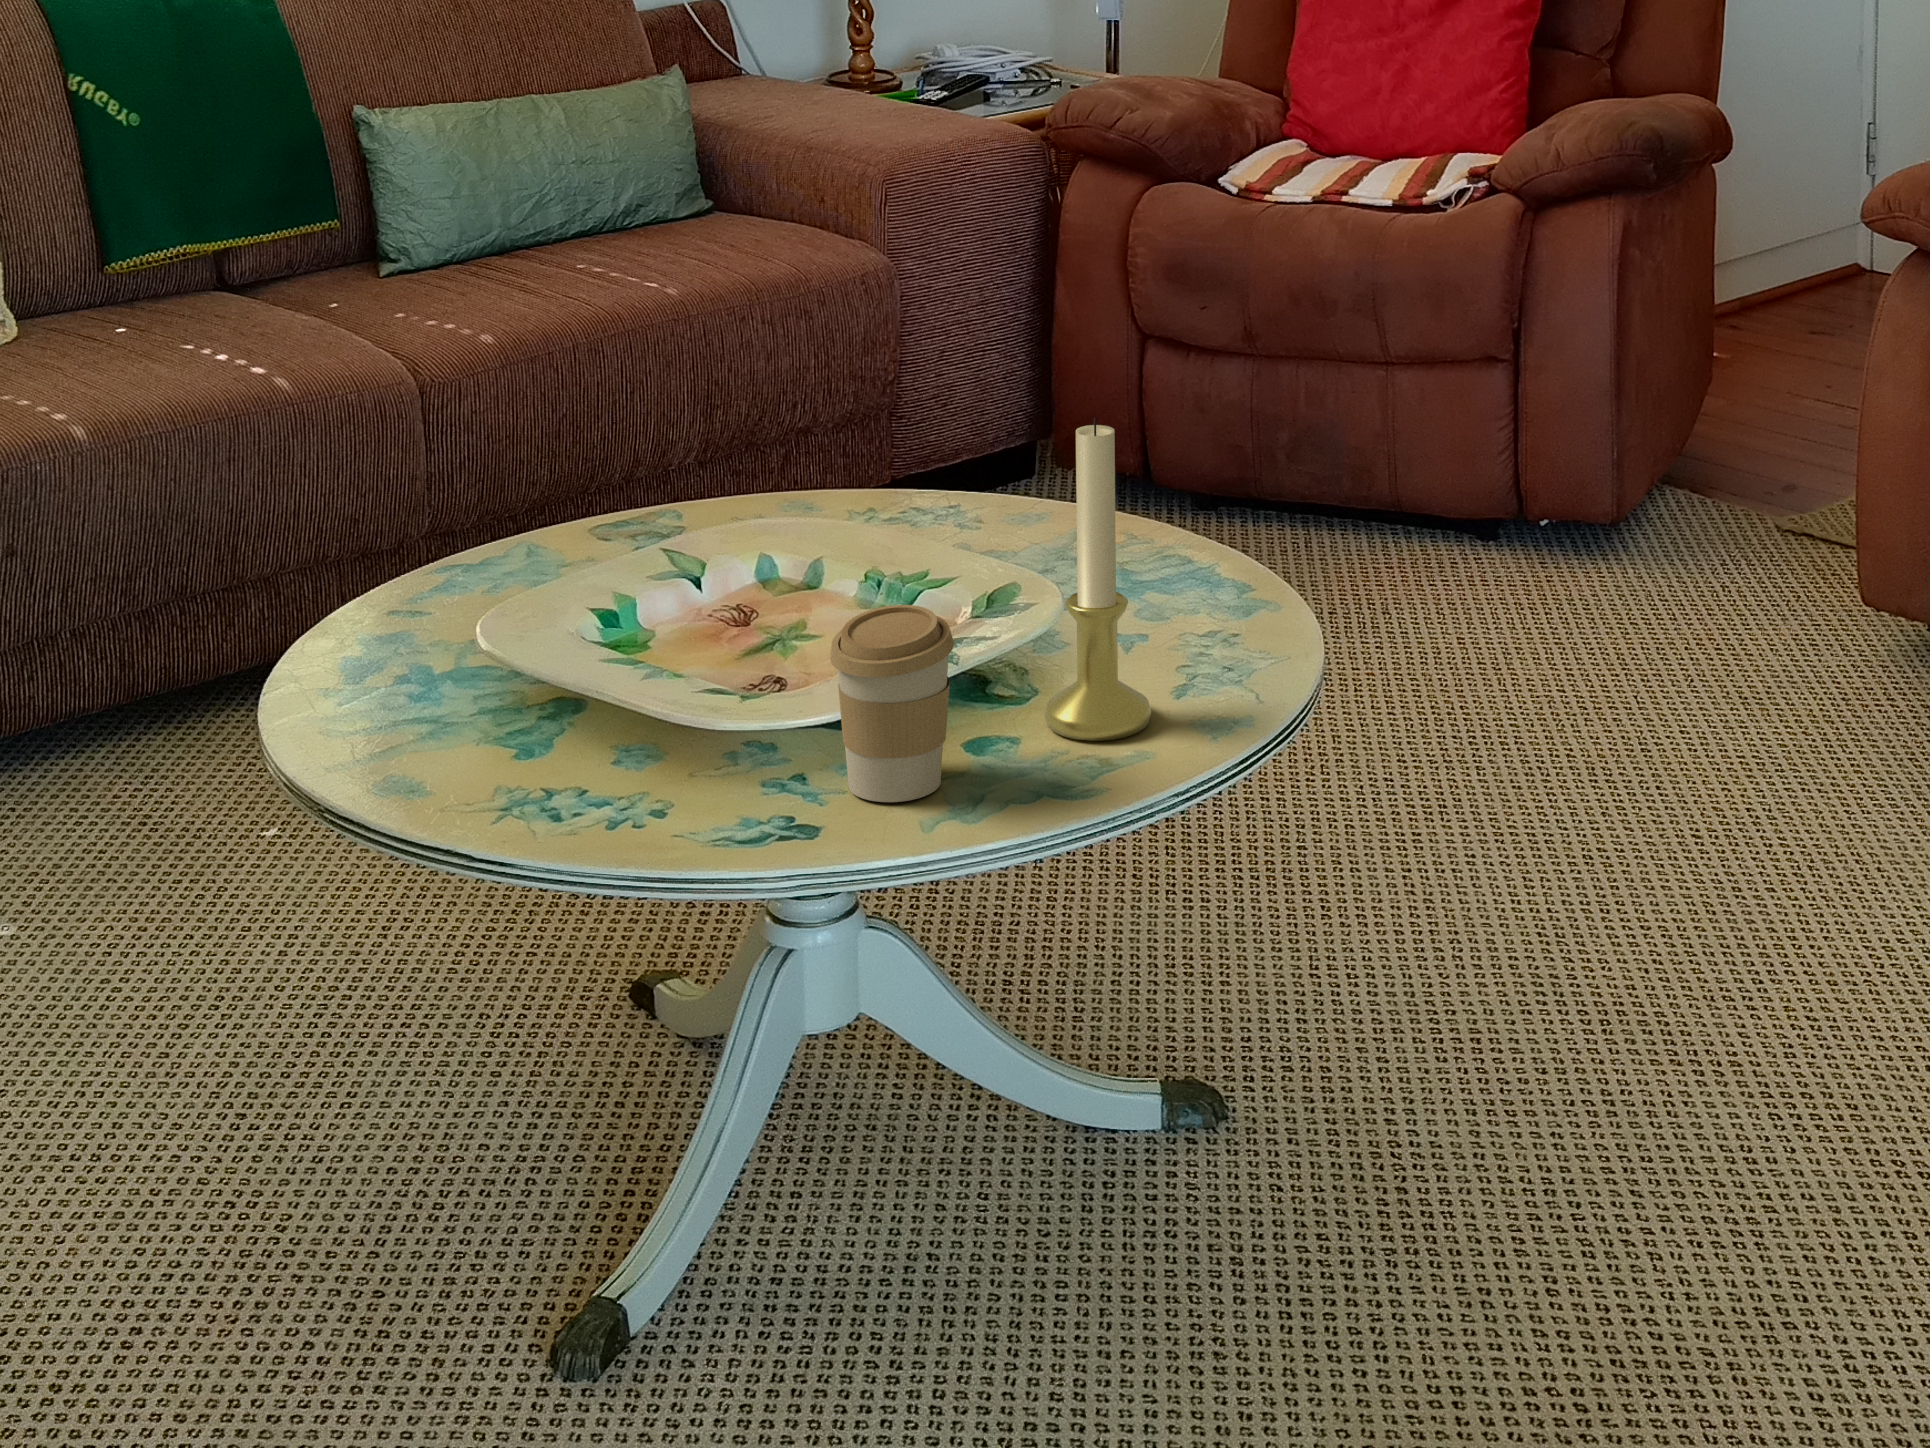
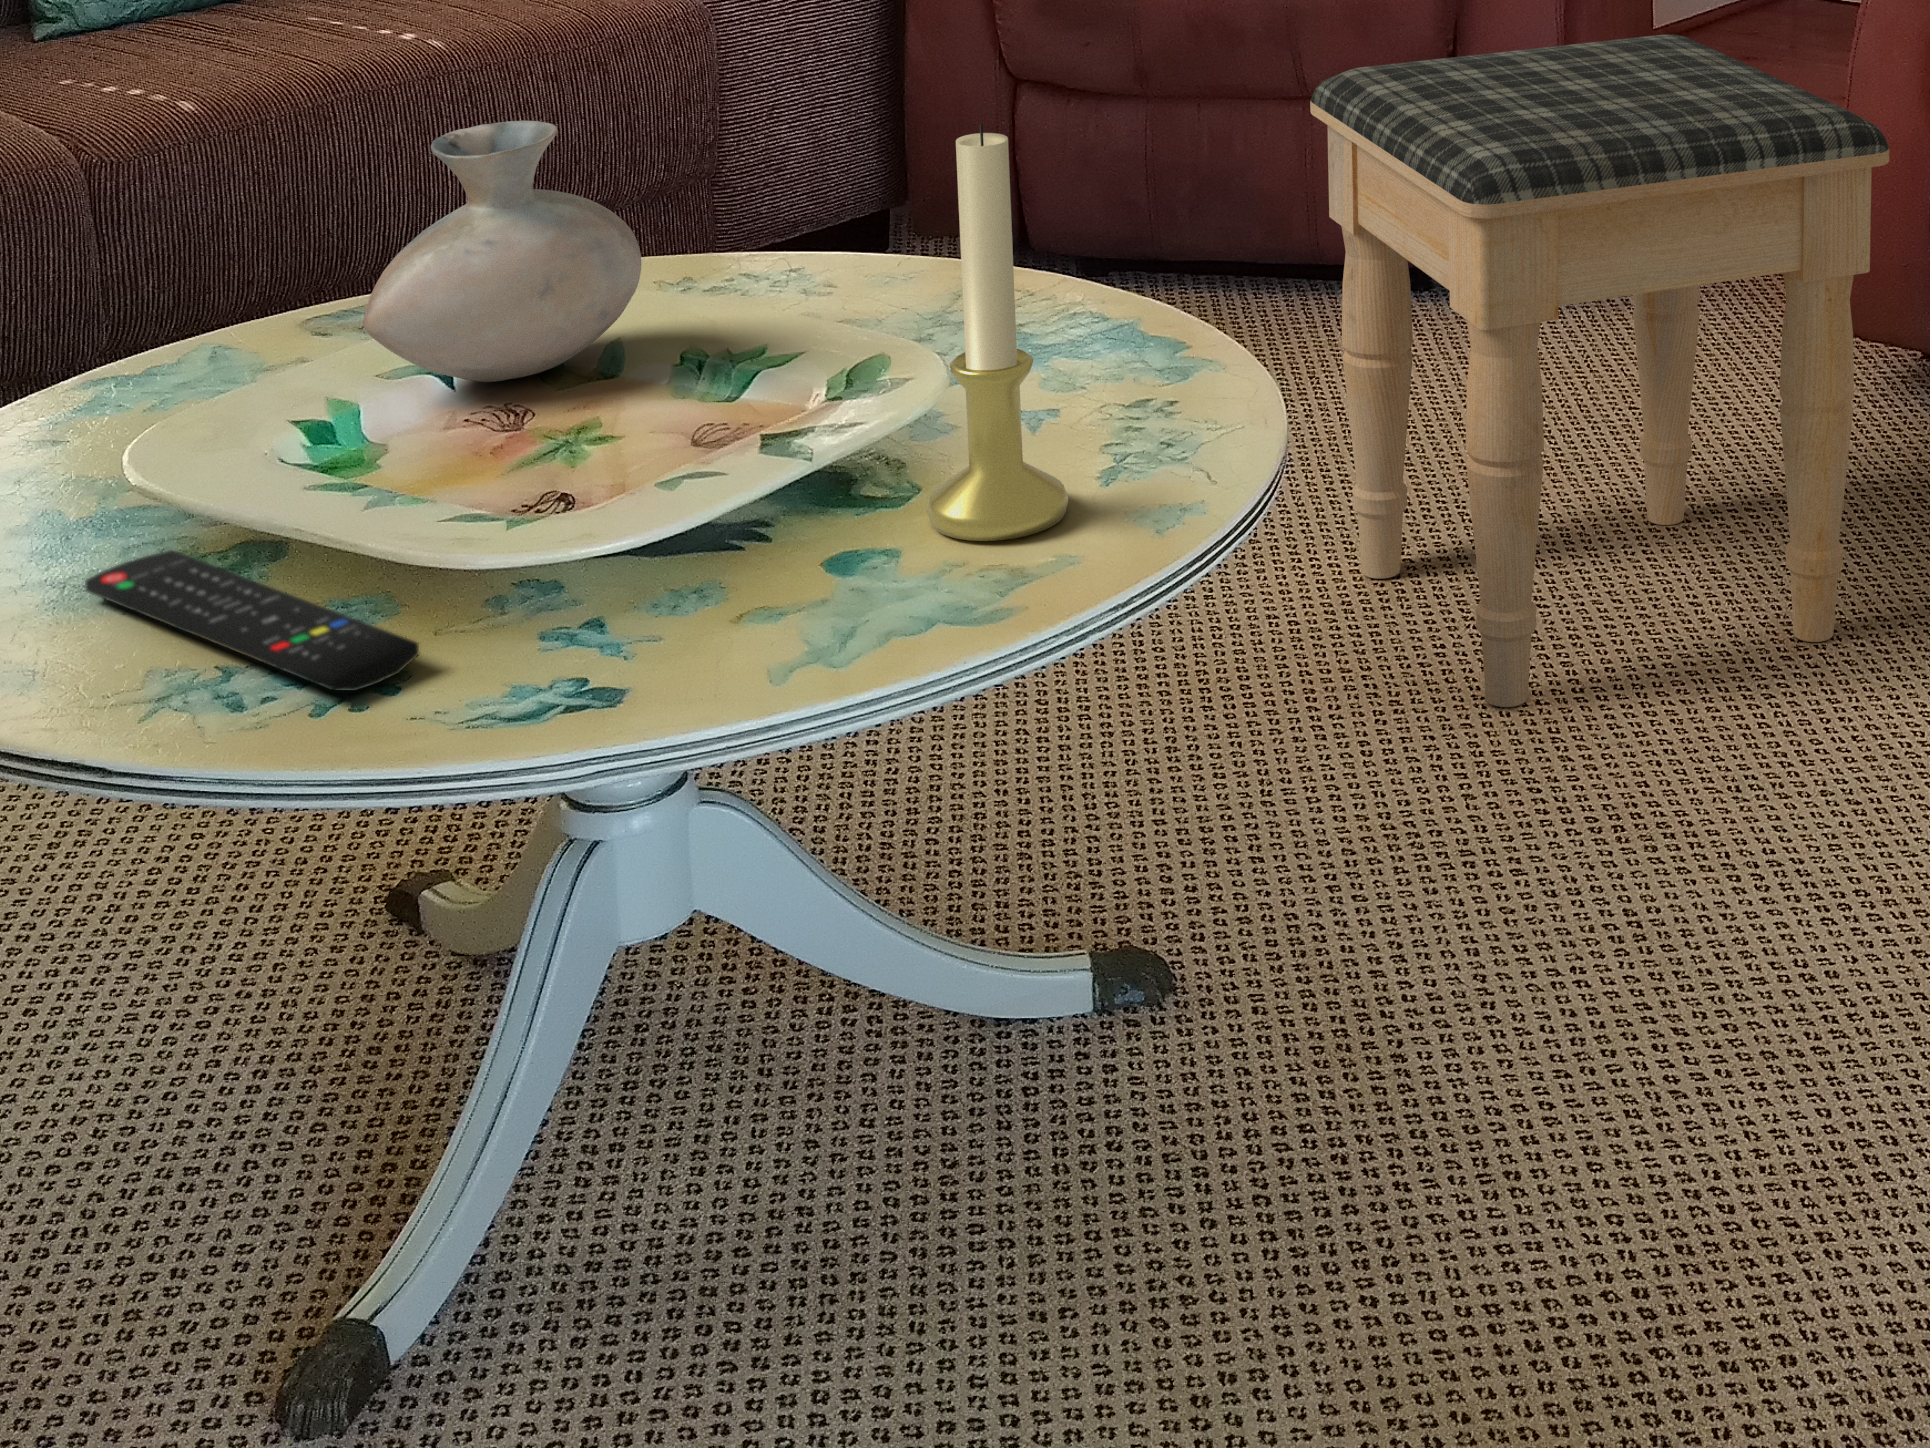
footstool: none [1381,337,1869,914] -> present [1310,35,1889,707]
vase: none [638,388,841,590] -> present [363,120,641,382]
coffee cup: present [830,605,954,802] -> none [629,379,801,642]
remote control: none [449,705,679,819] -> present [85,550,419,691]

